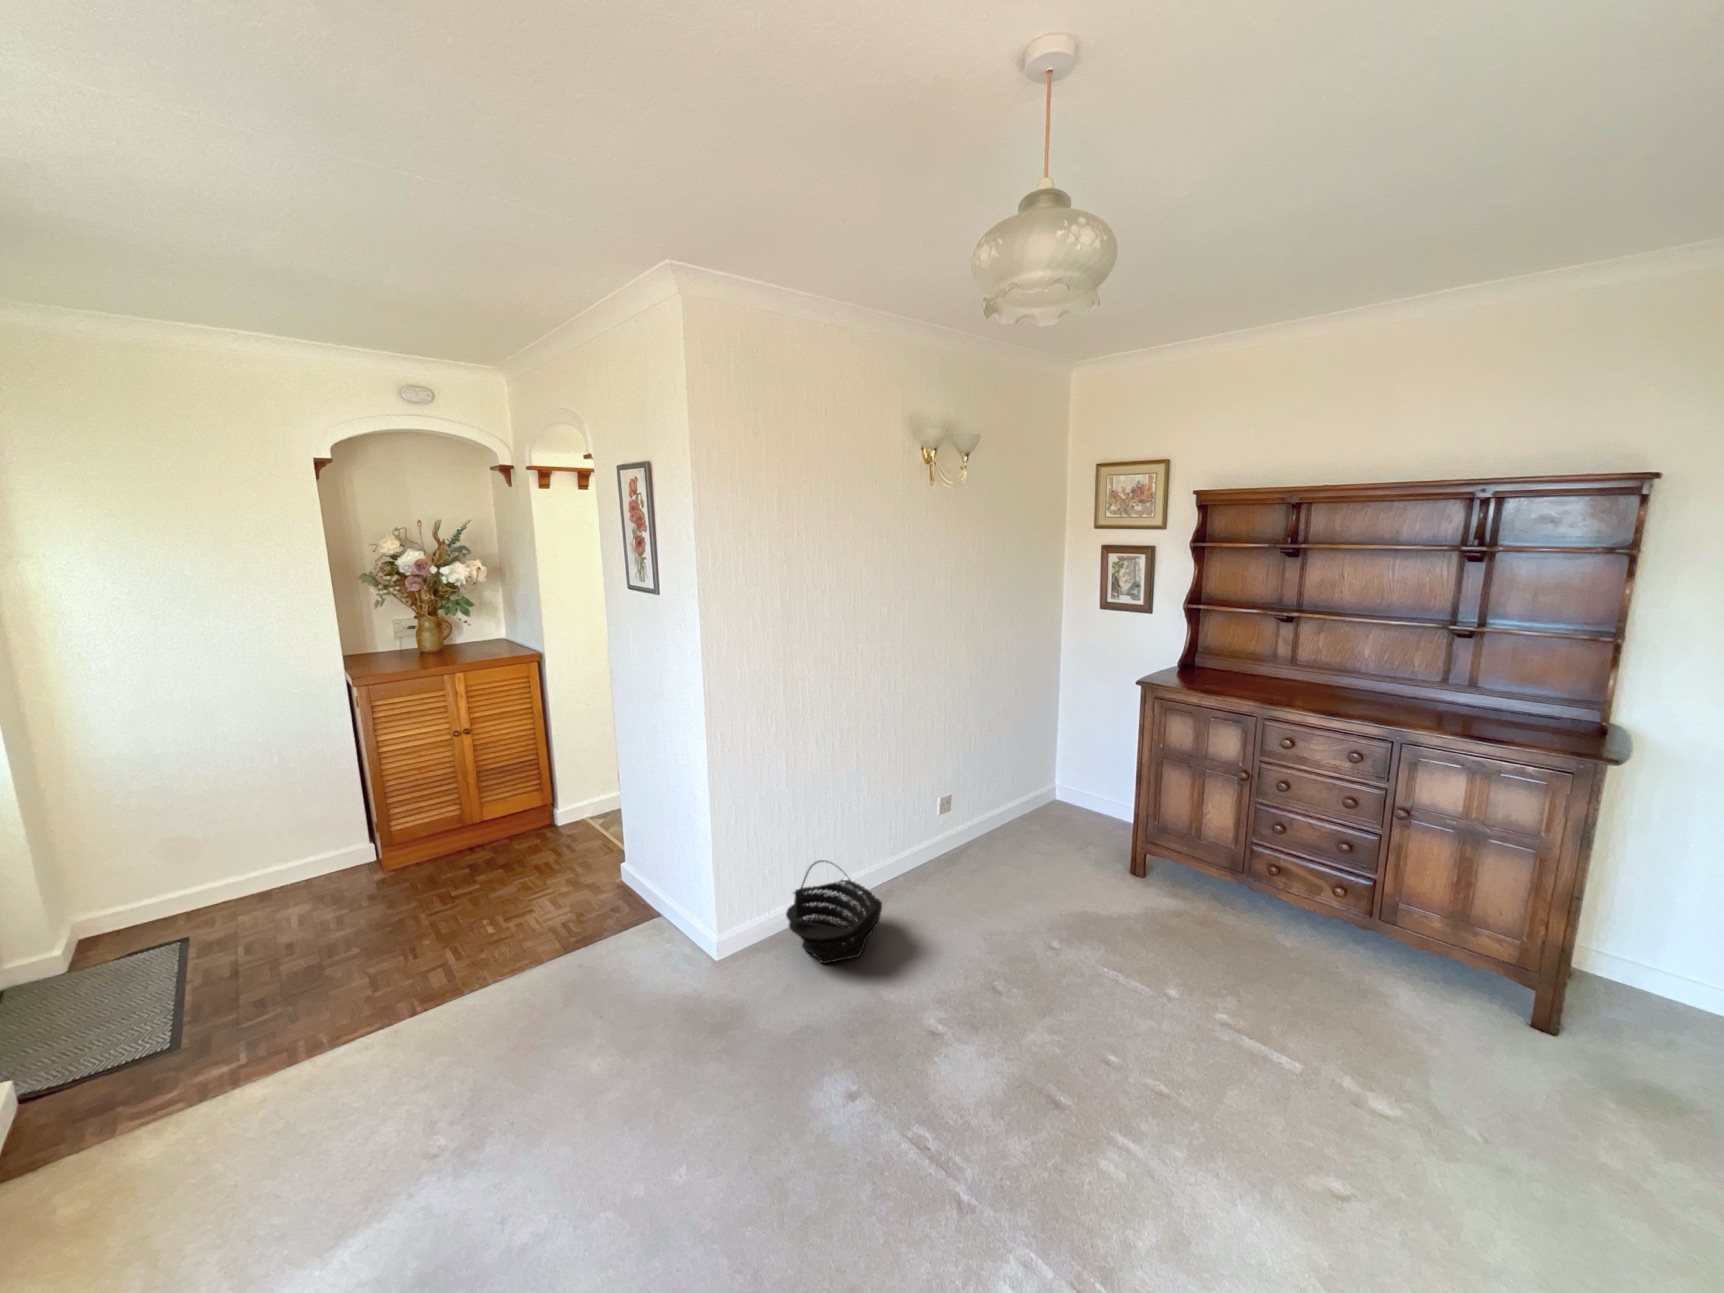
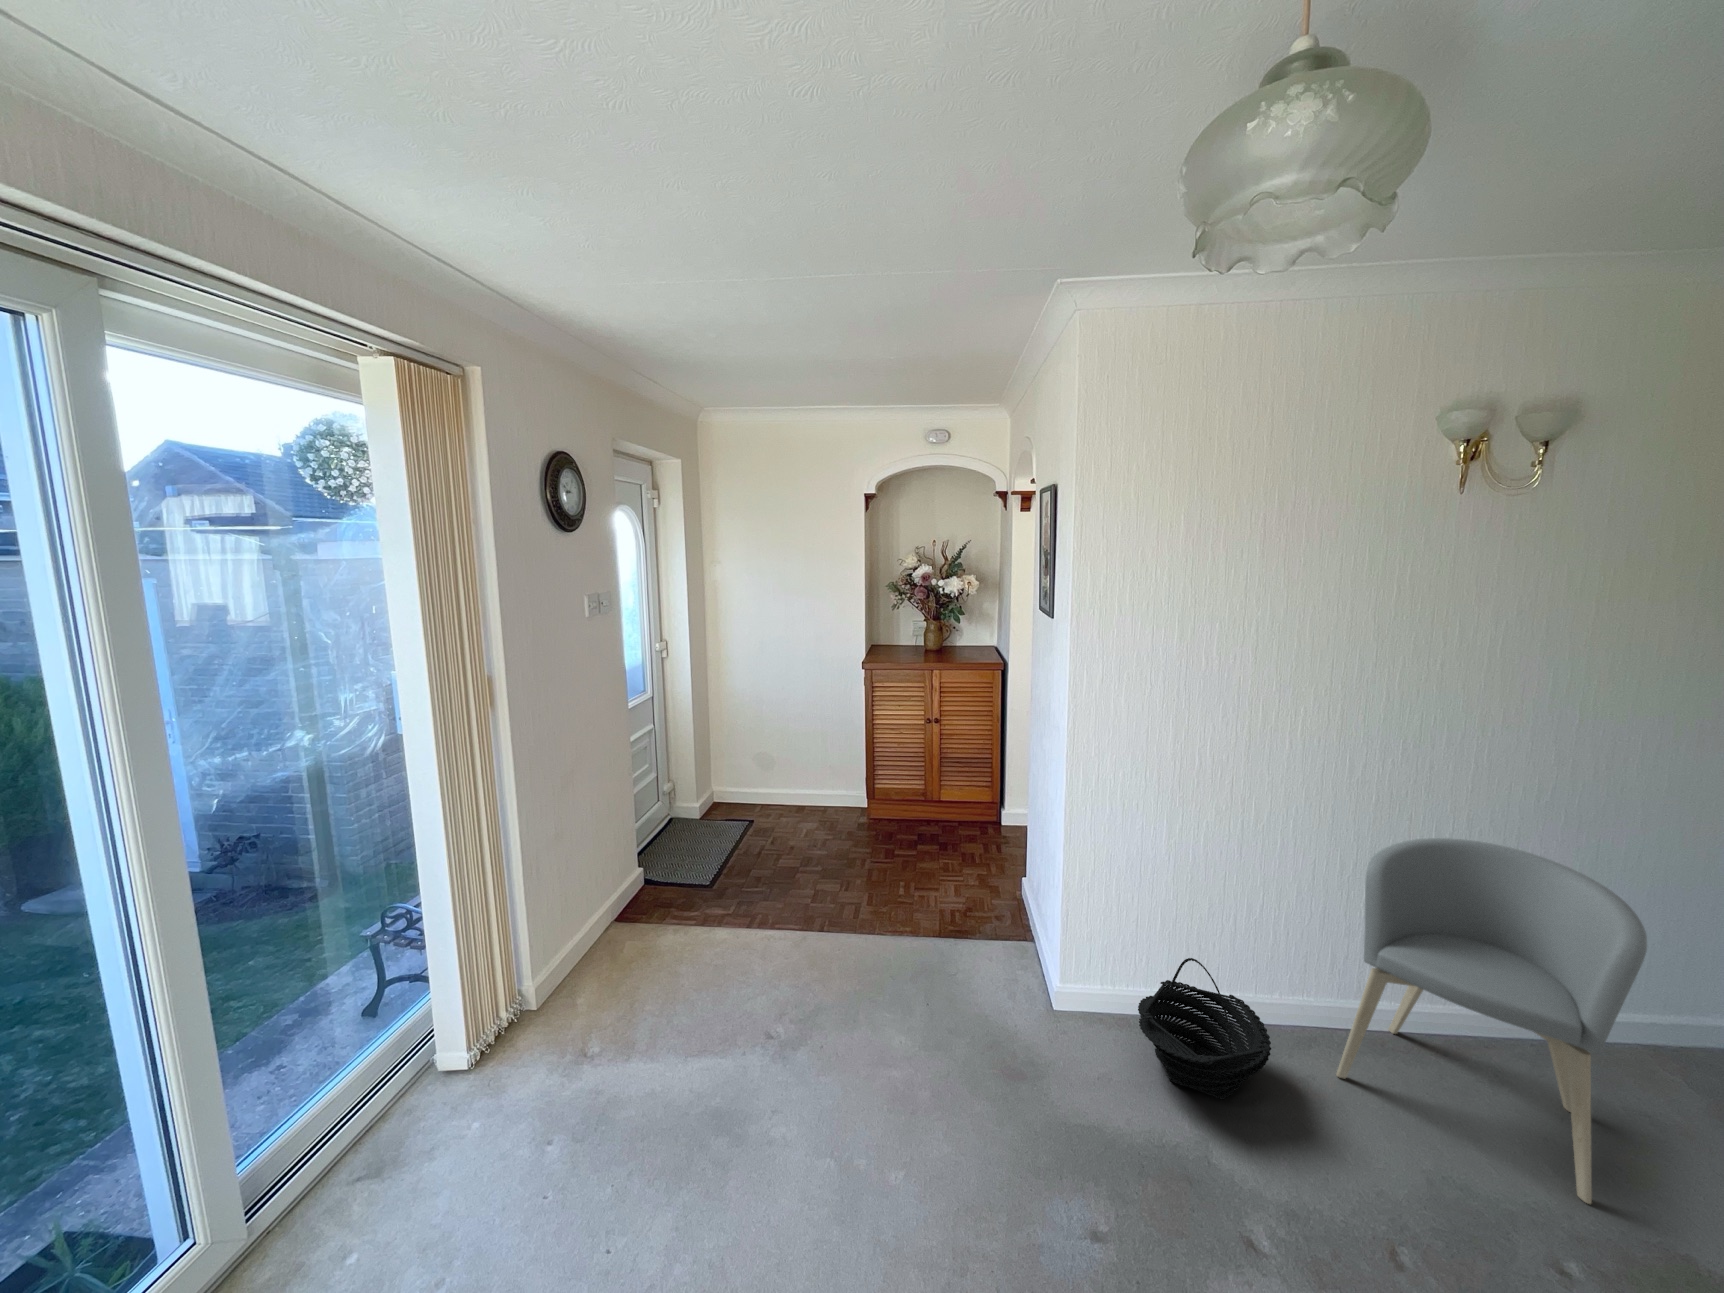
armchair: none [905,716,1040,909] -> present [1336,838,1647,1204]

